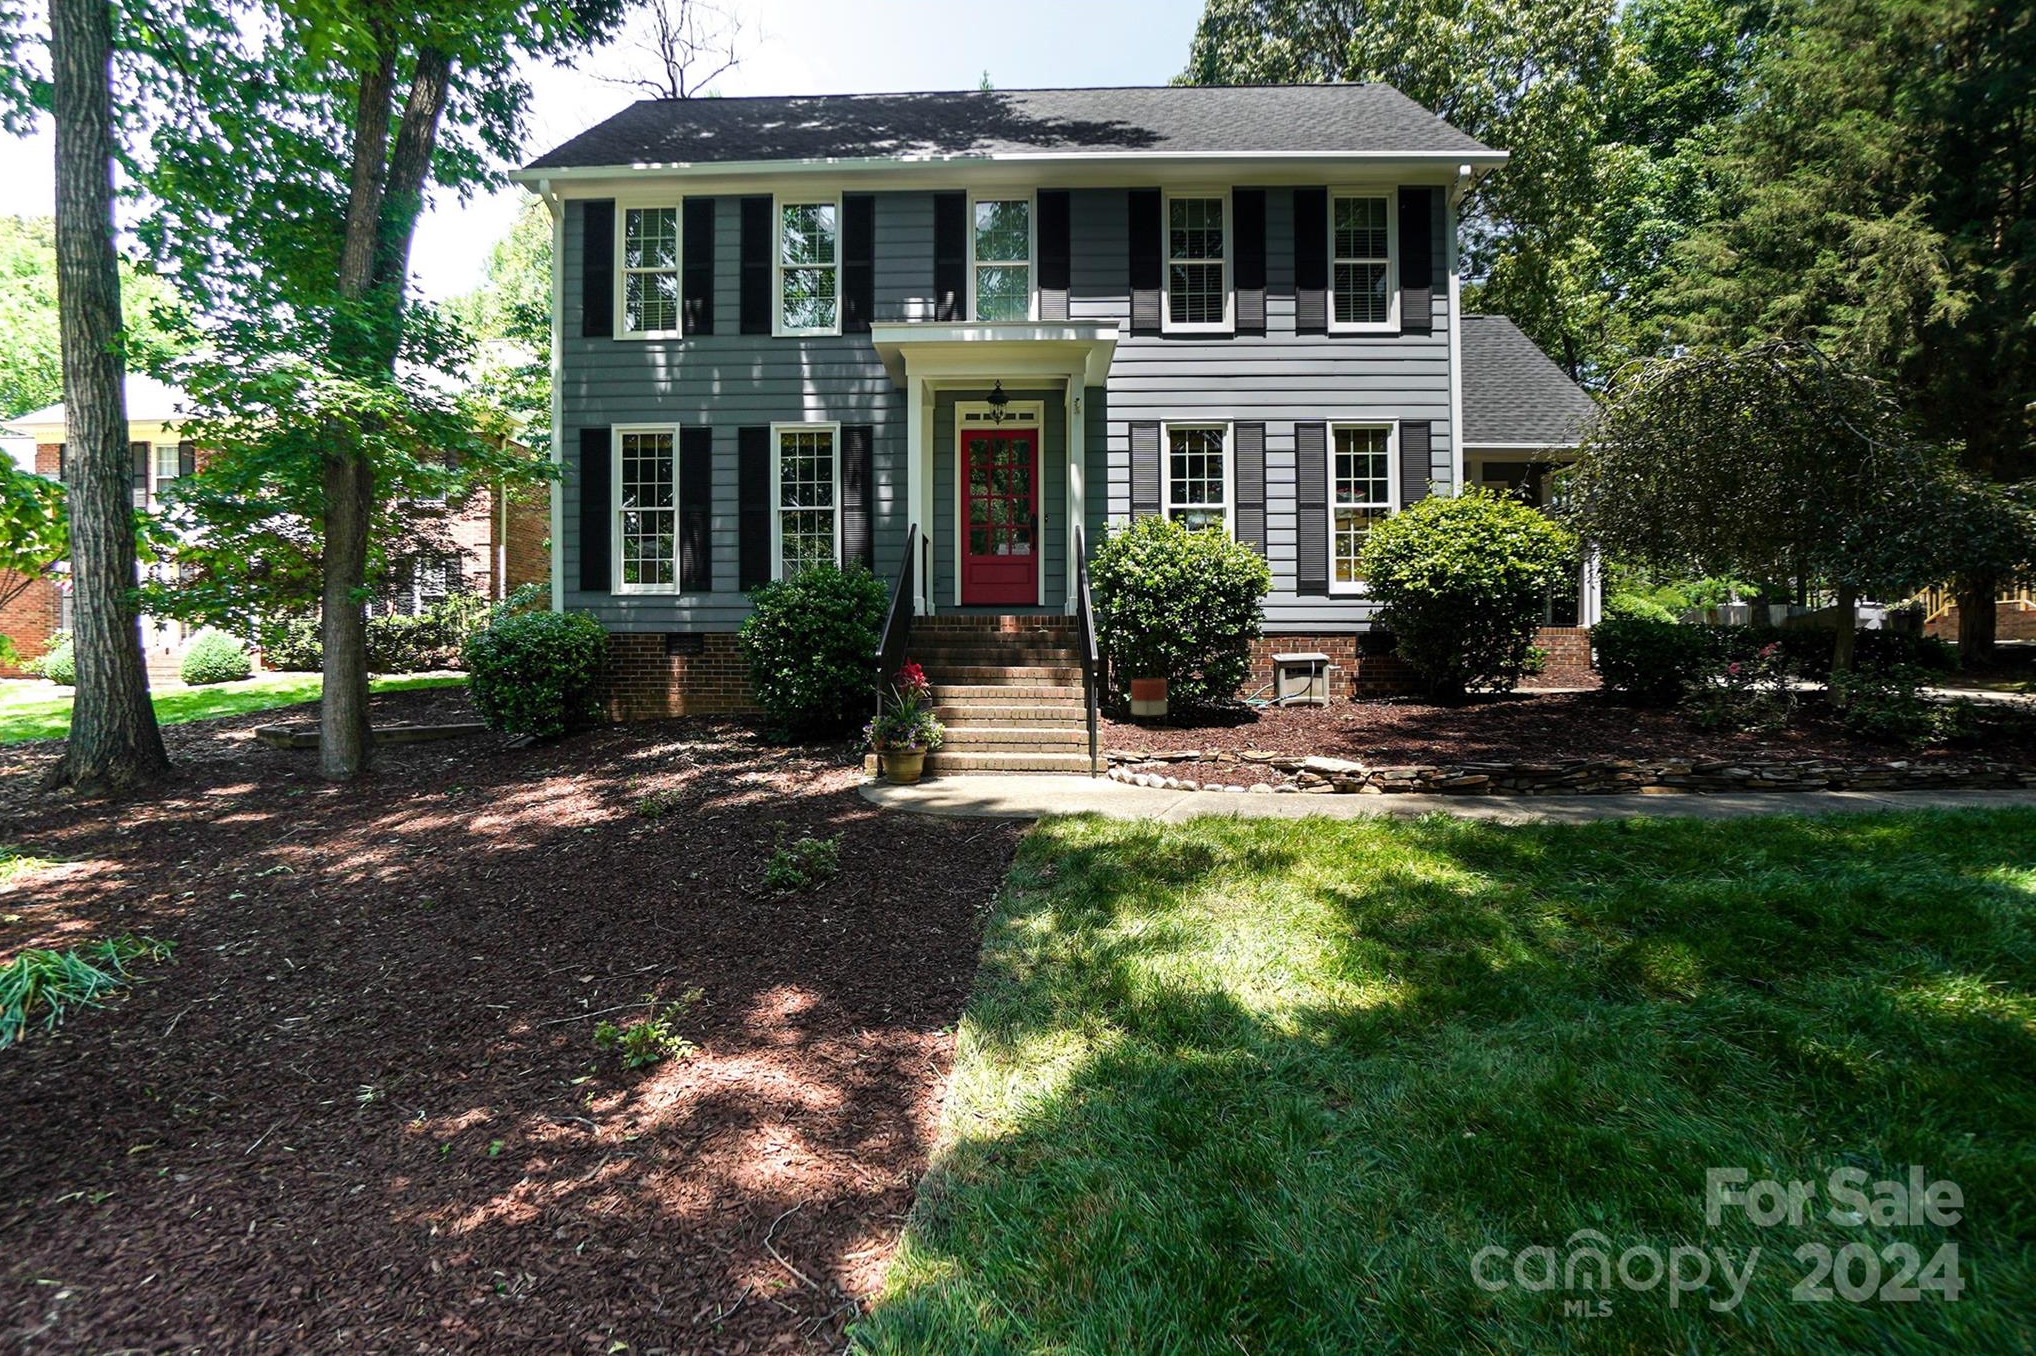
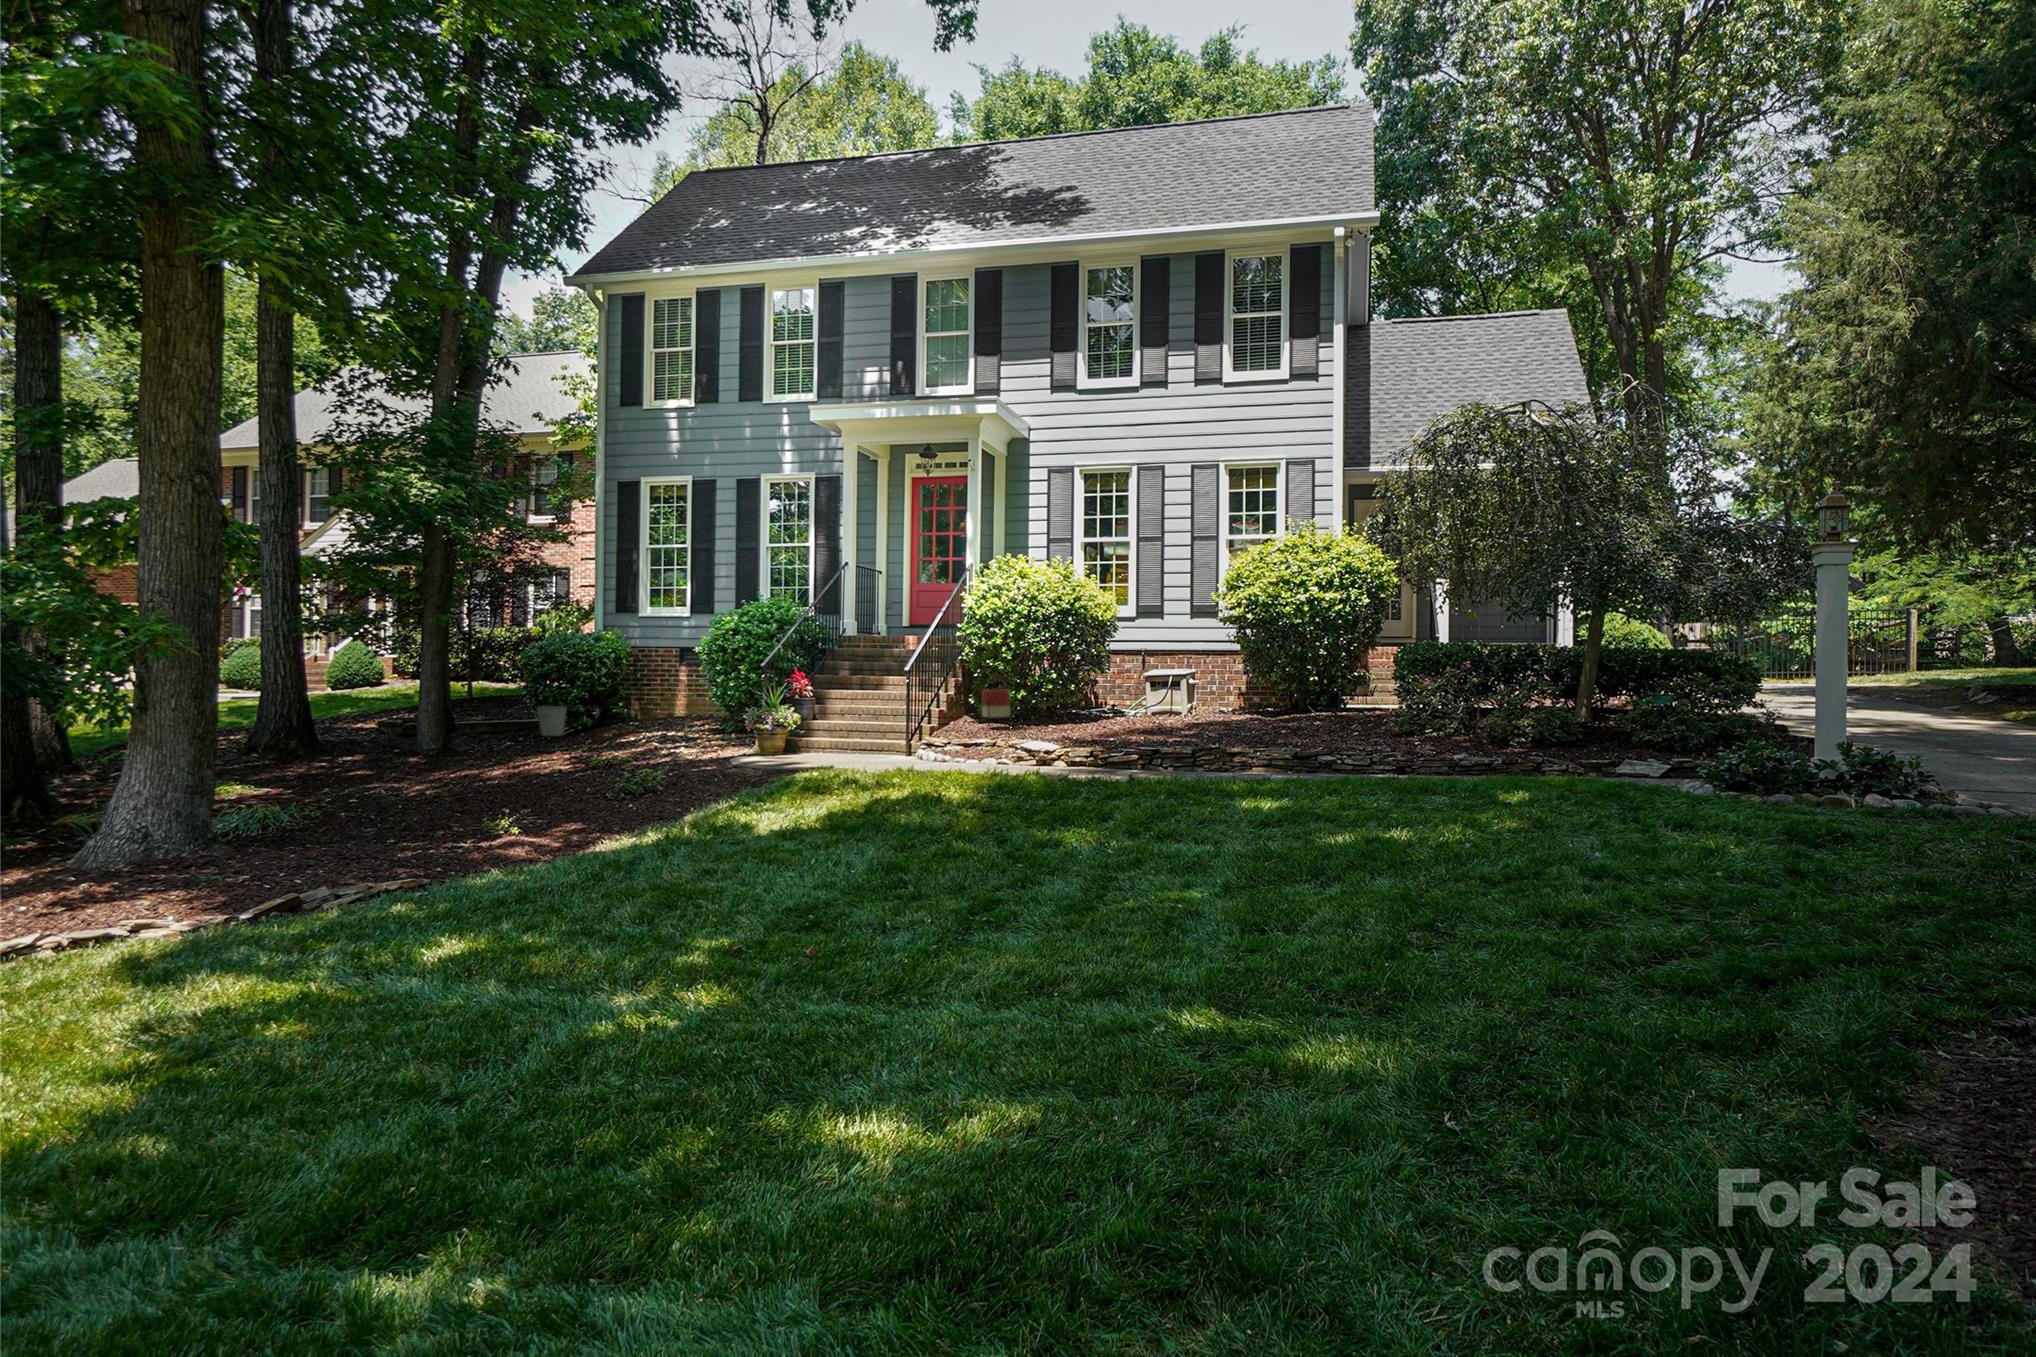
bucket: none [486,714,533,757] -> present [537,706,567,736]

